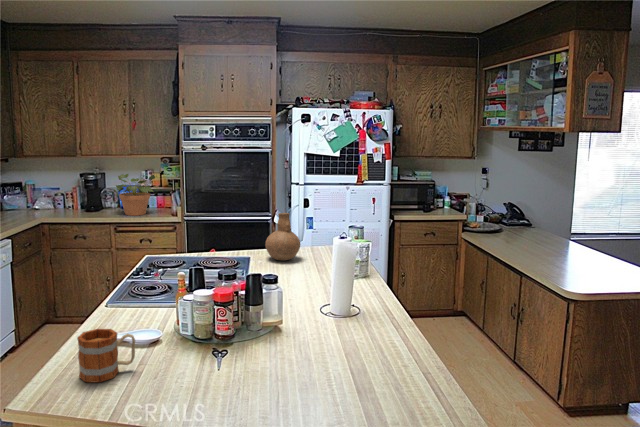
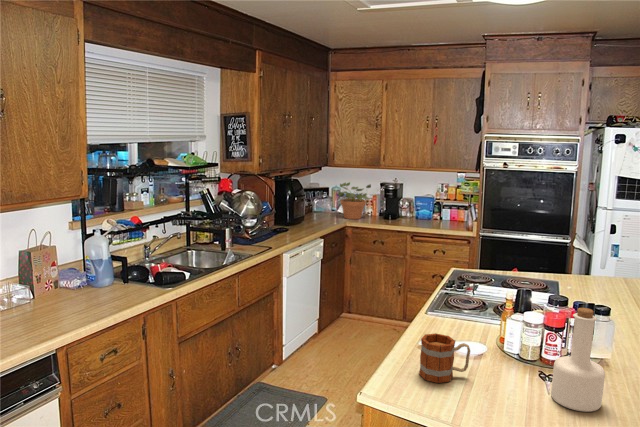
potted plant: present [116,174,155,216] -> present [338,183,371,219]
vase: present [265,213,300,260] -> none [576,239,618,289]
bottle: none [218,278,263,378] -> present [551,308,605,412]

